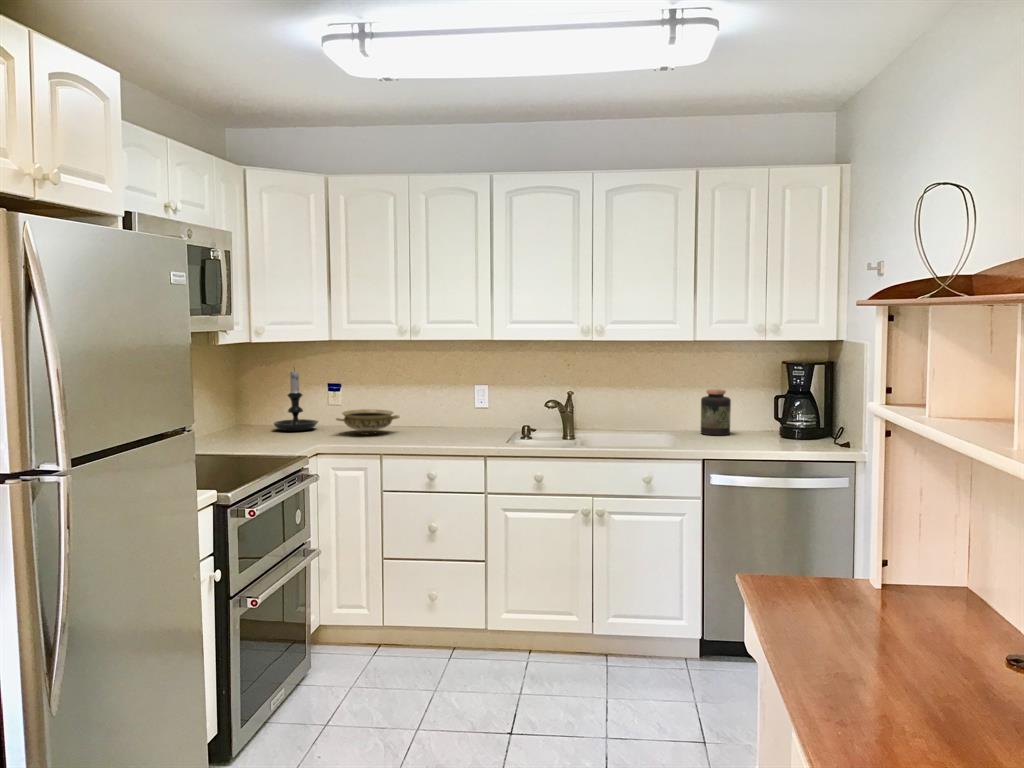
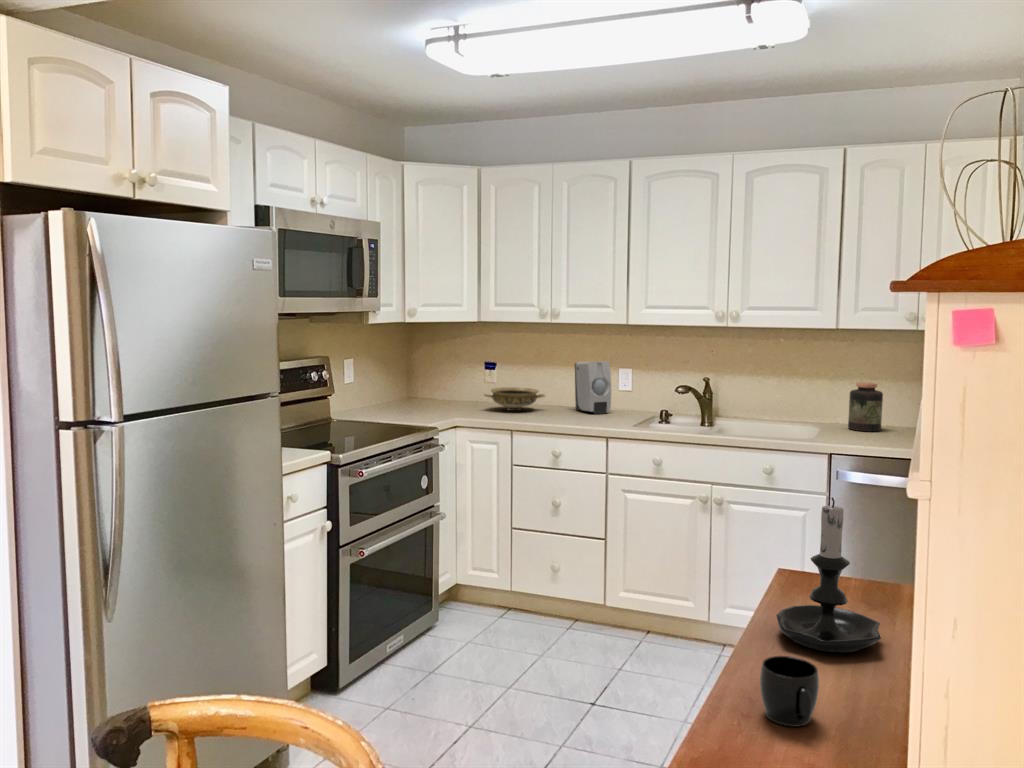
candle holder: present [274,371,318,431] -> present [776,498,881,653]
soap dispenser: none [429,378,470,433] -> present [575,361,611,414]
mug: none [845,650,909,716] -> present [760,656,819,727]

